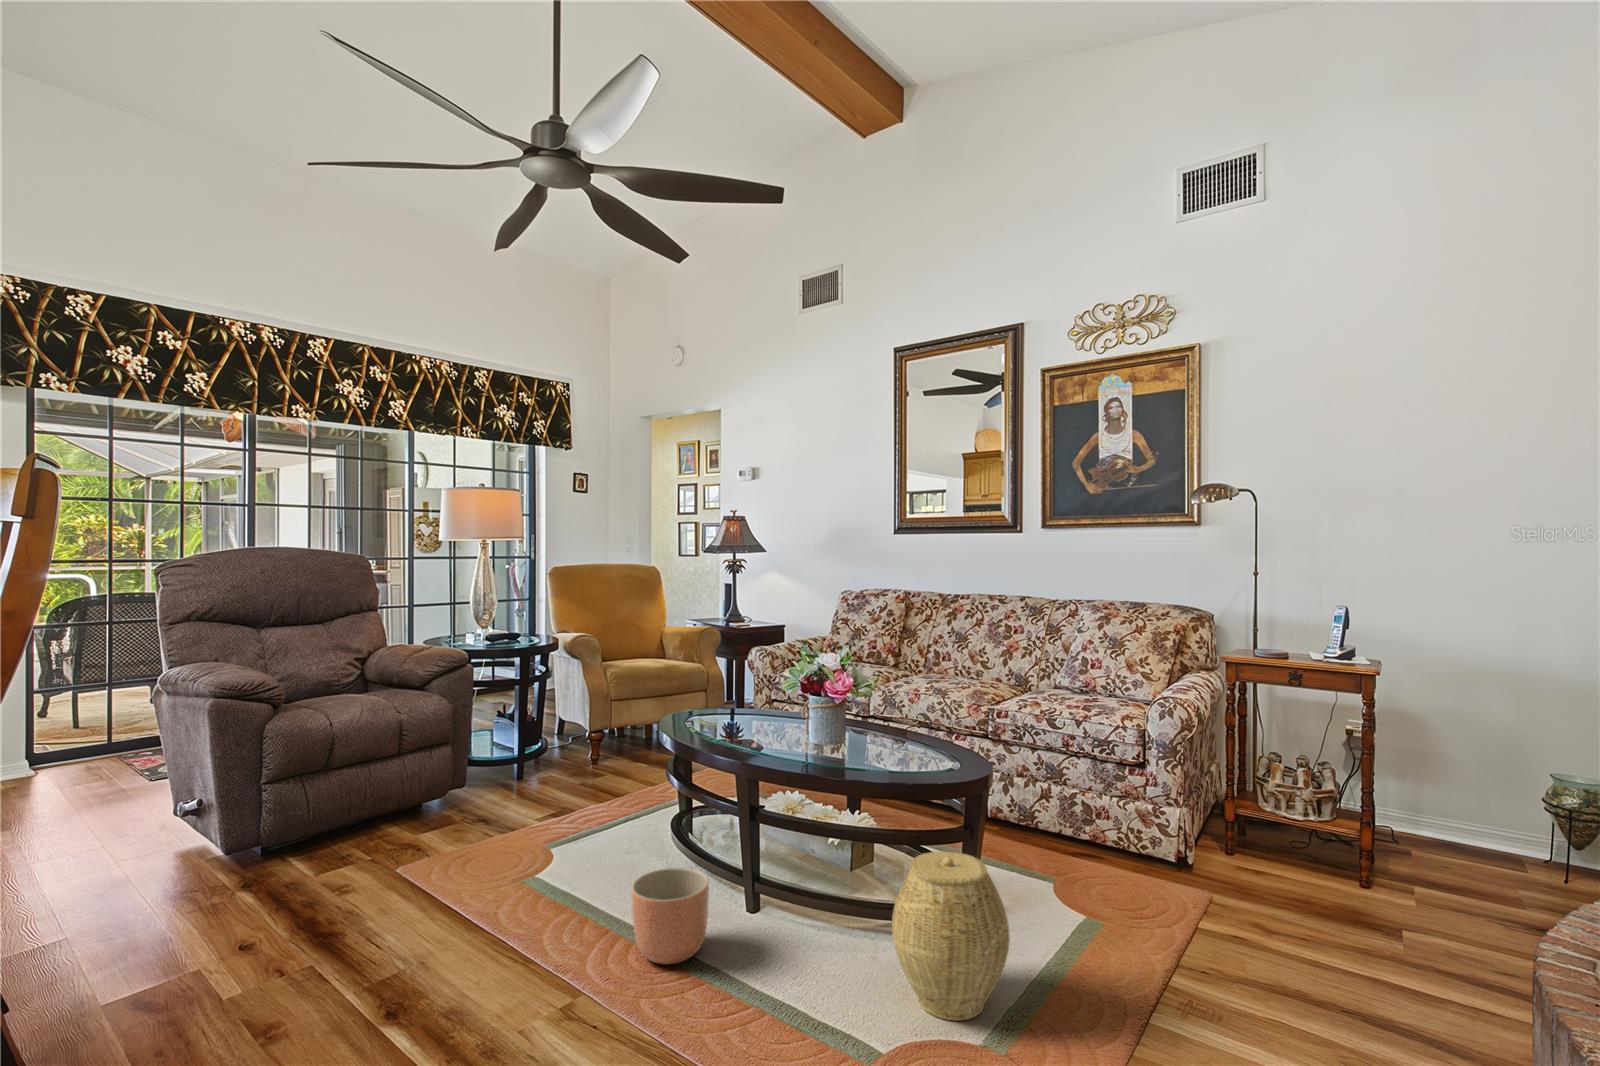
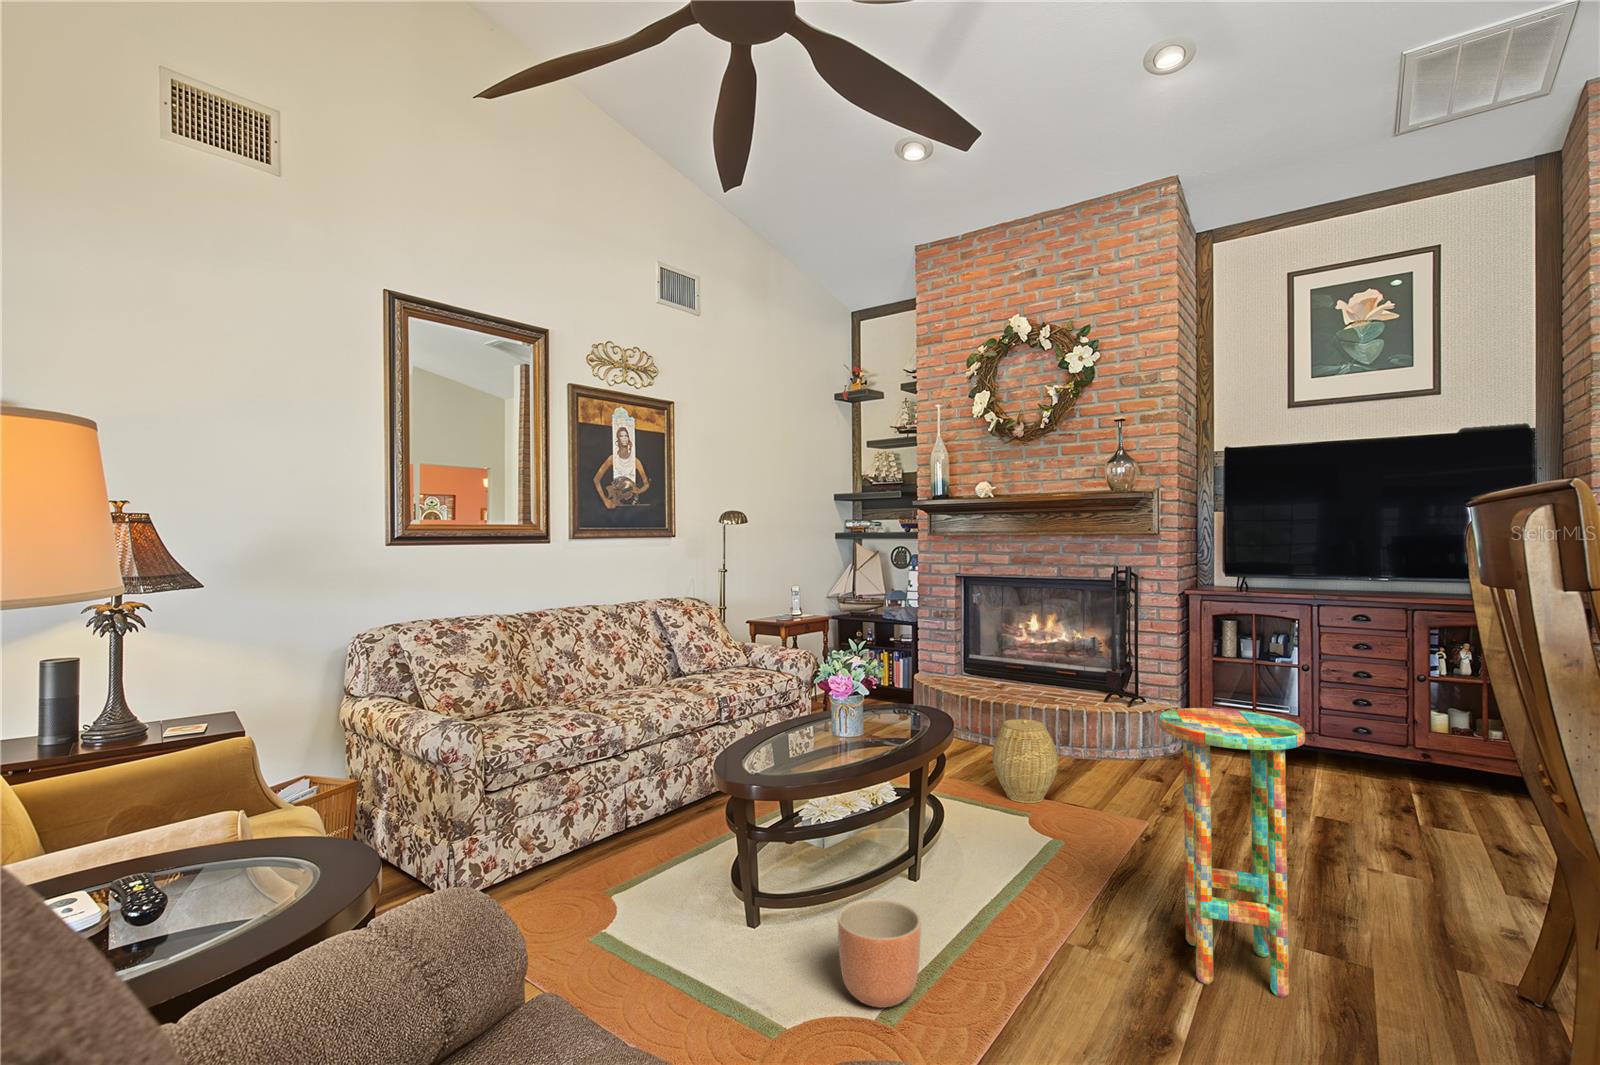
side table: none [320,711,468,1013] -> present [1159,708,1305,998]
planter: present [632,867,709,964] -> present [838,898,921,1008]

